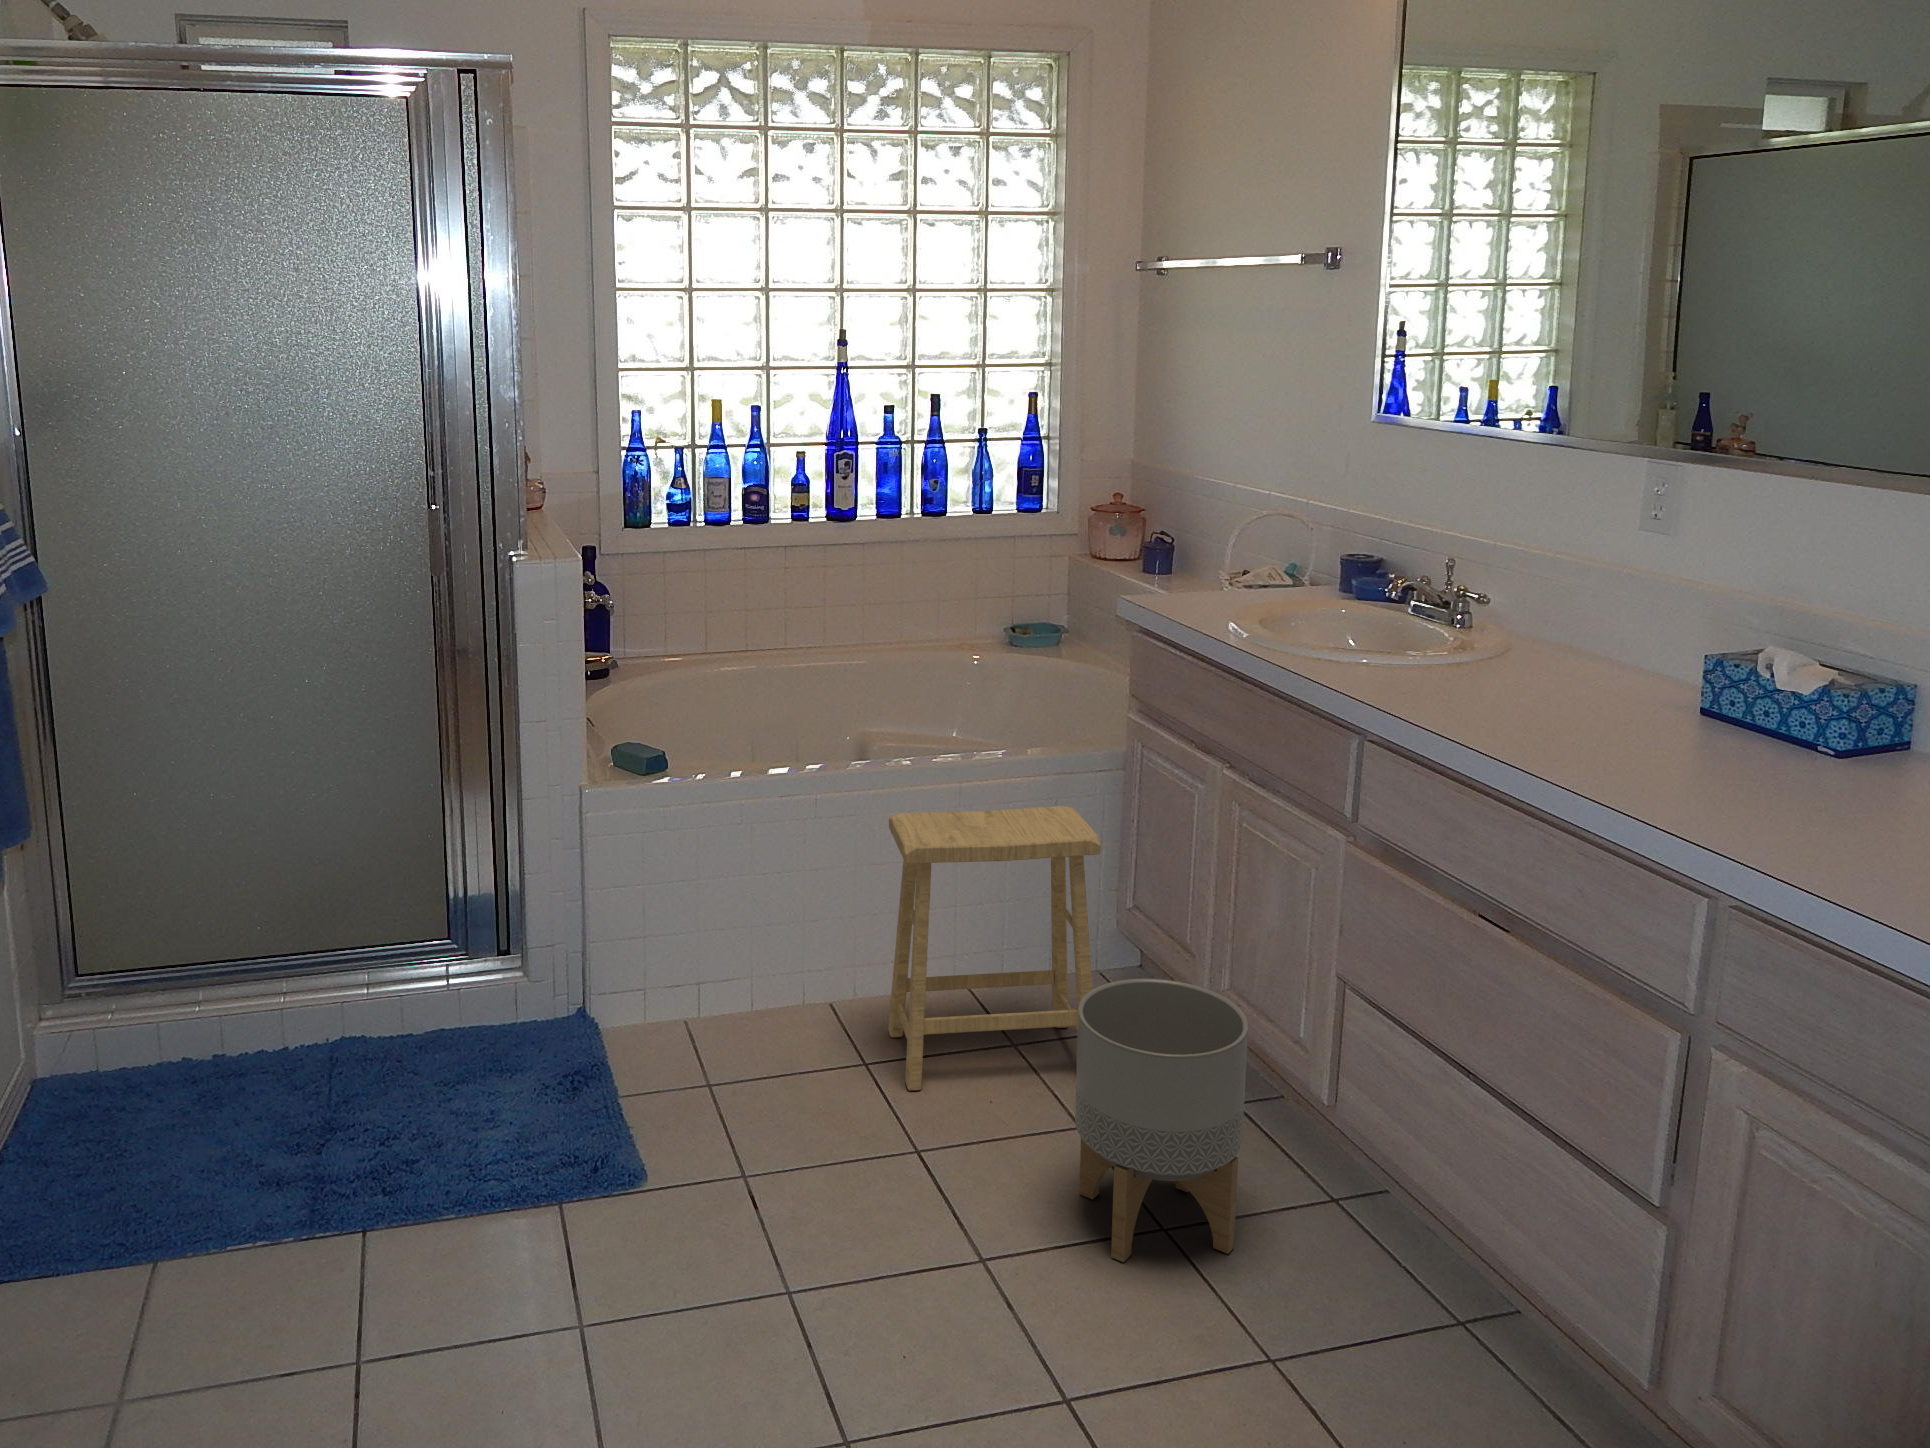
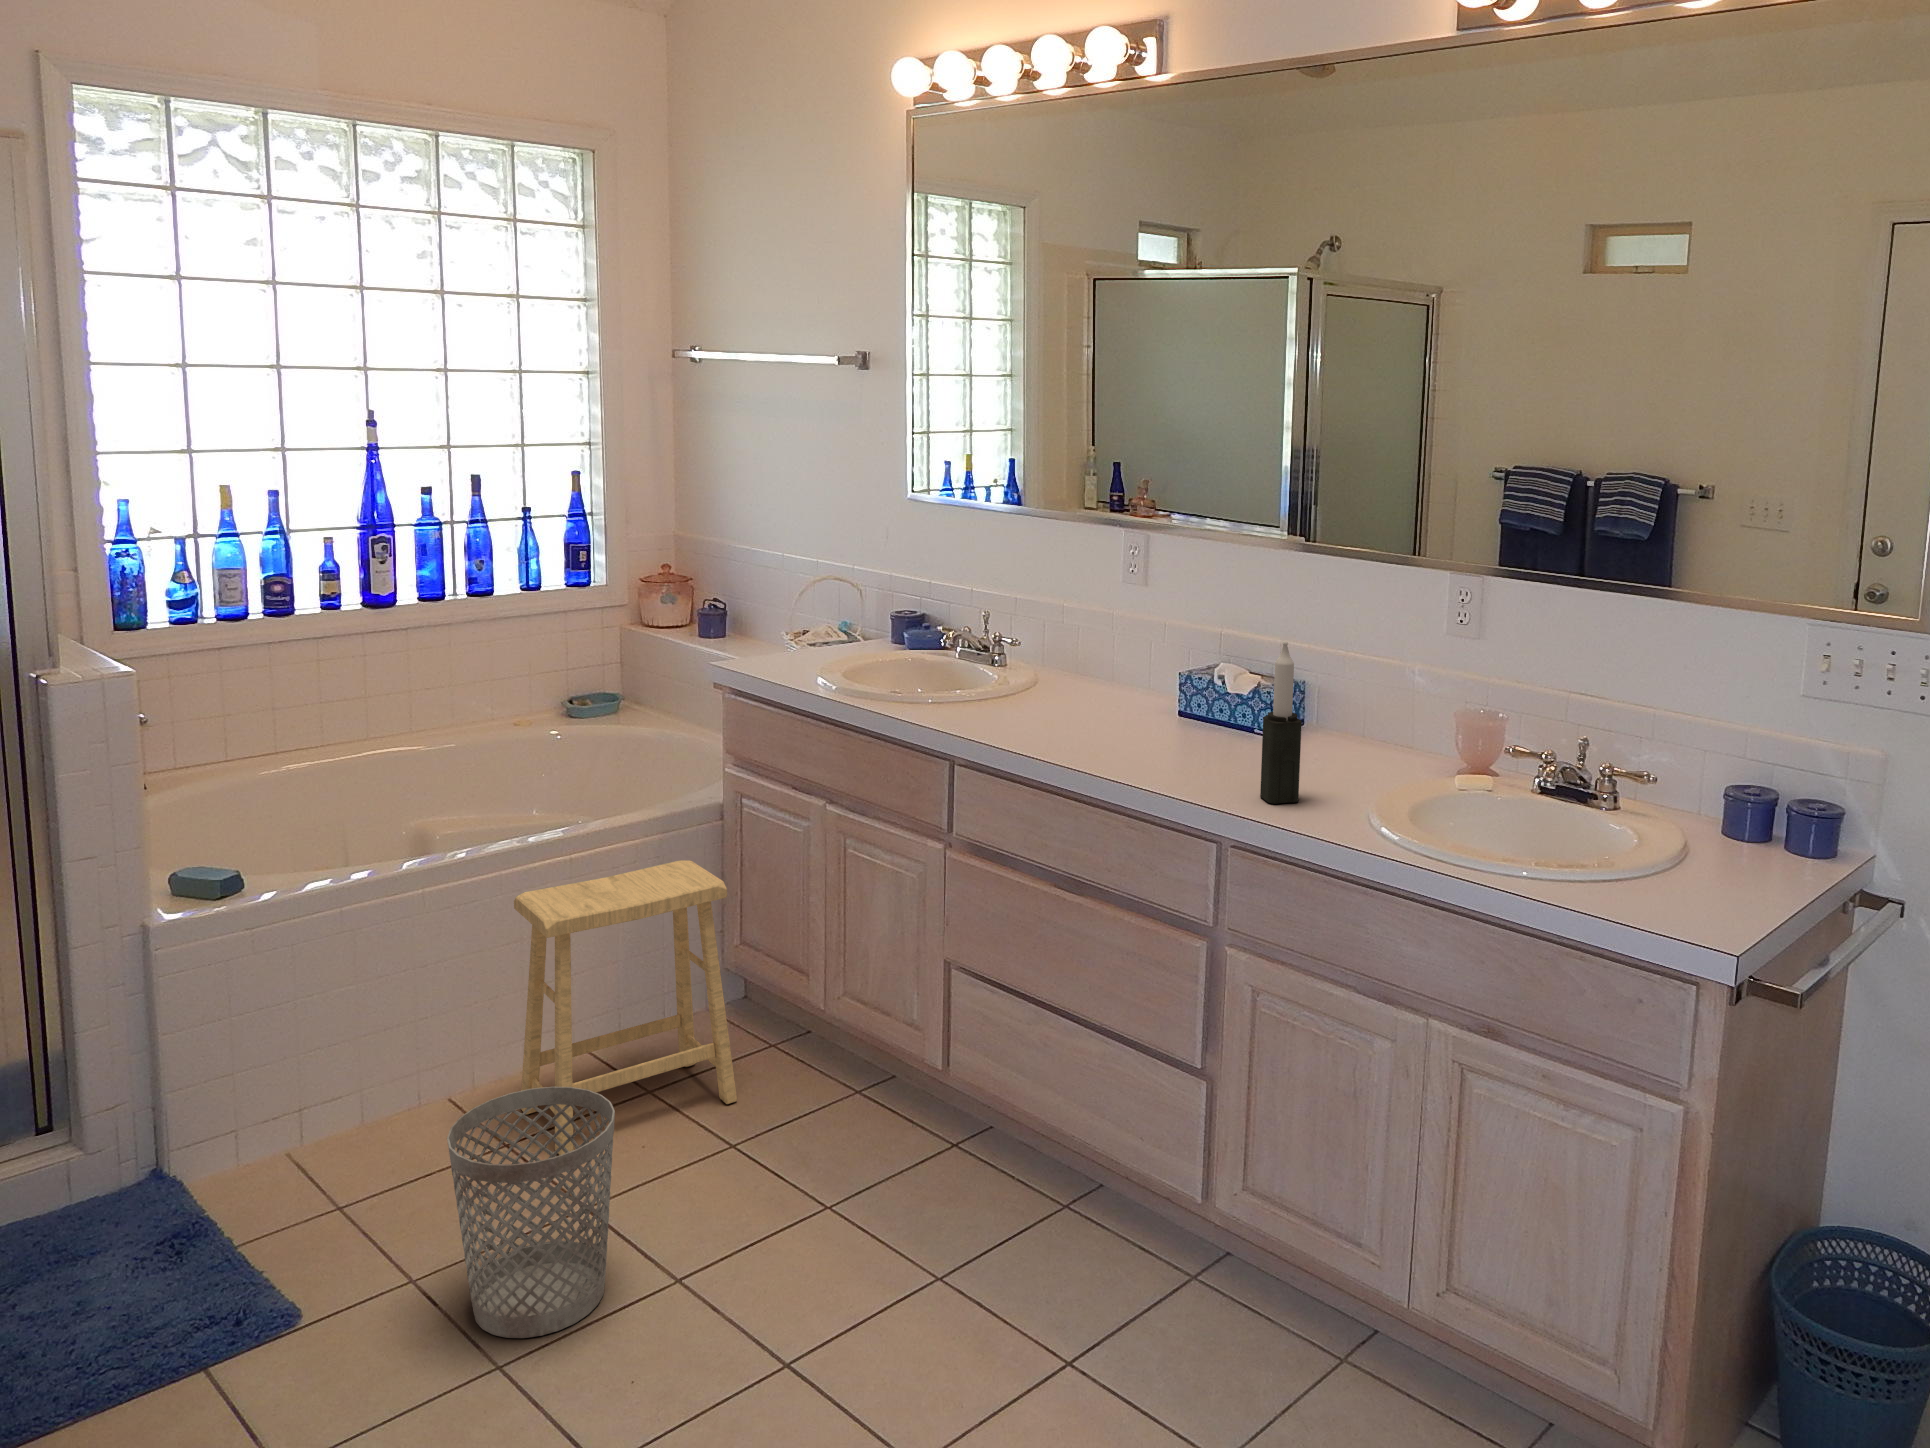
candle: none [1788,614,1871,862] -> present [1260,641,1302,804]
planter: present [1075,979,1248,1262] -> none [745,991,889,1241]
wastebasket: none [760,1015,922,1274] -> present [447,1087,615,1338]

